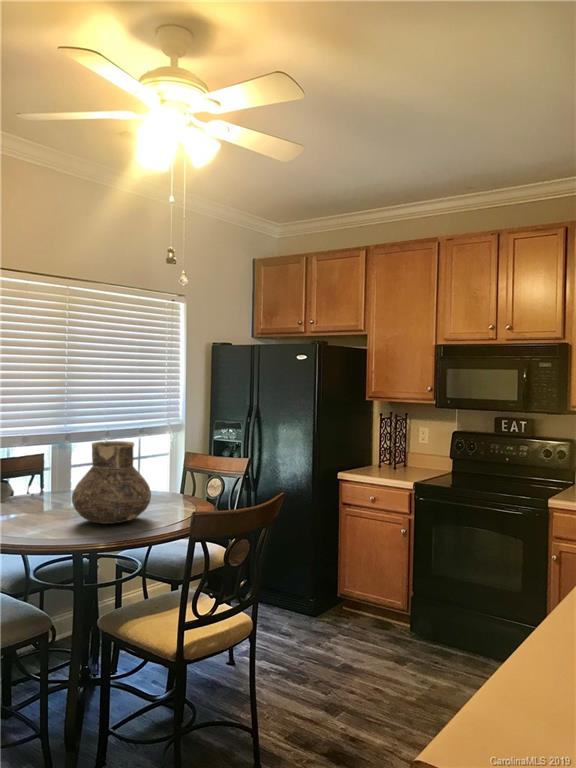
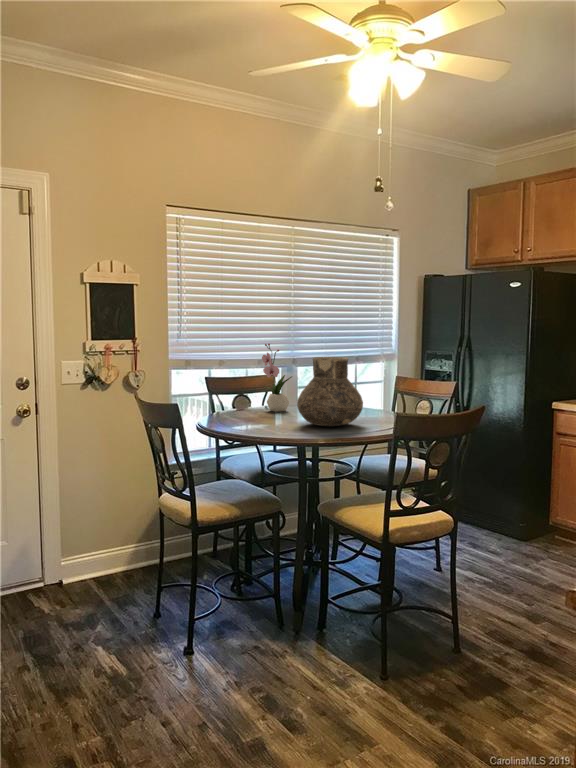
flower arrangement: none [28,422,67,503] -> present [262,344,291,412]

